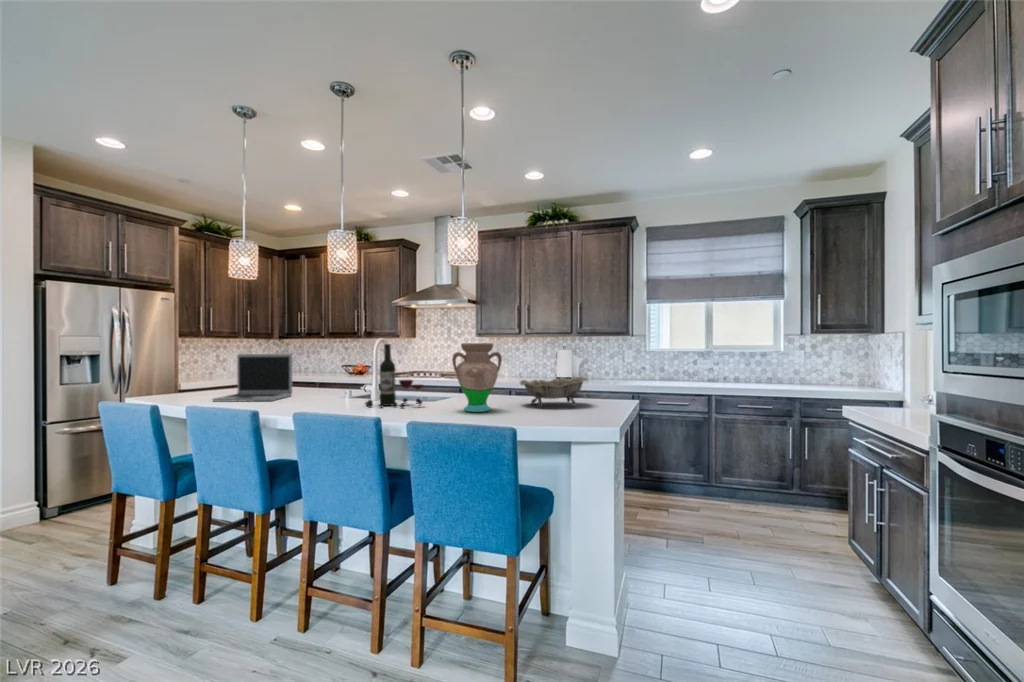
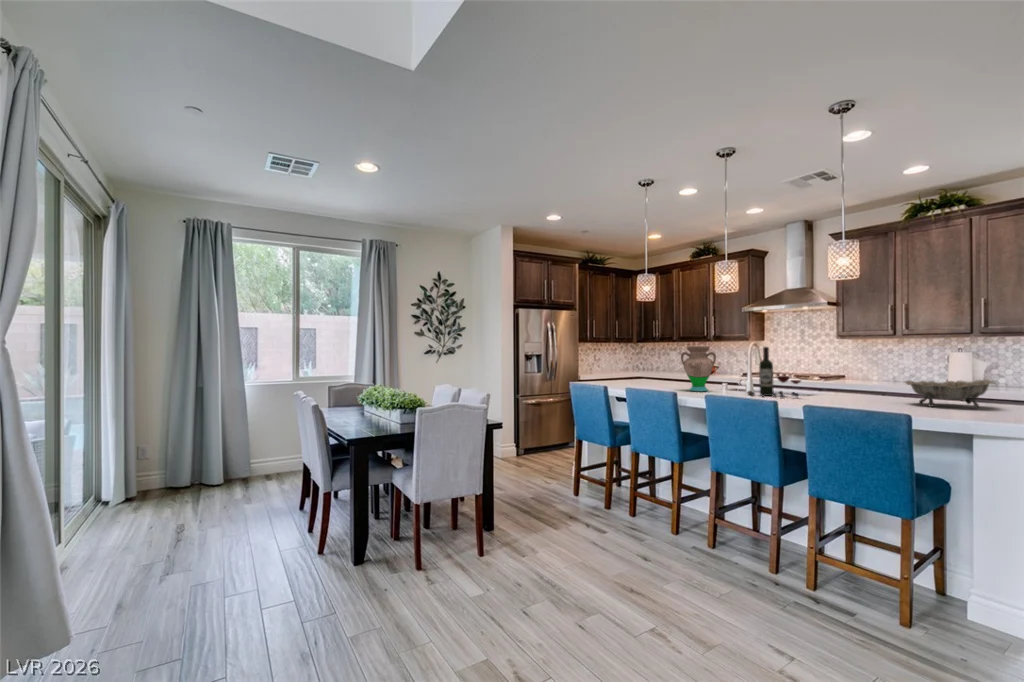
vase: present [452,343,502,412] -> present [681,346,716,392]
laptop: present [213,354,292,402] -> none [630,354,679,388]

